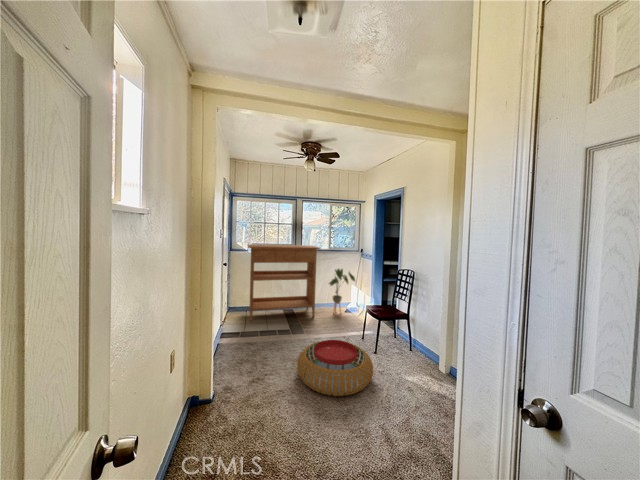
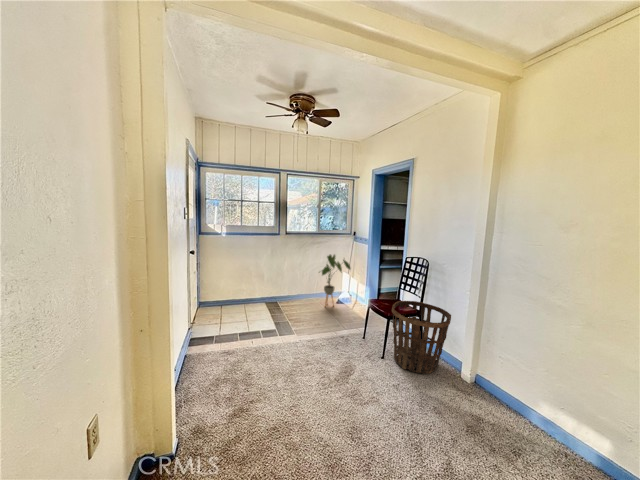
console table: present [248,245,320,322] -> none [220,227,311,321]
basket: none [382,305,431,365] -> present [392,301,451,374]
pouf: present [297,340,373,396] -> none [293,348,390,430]

